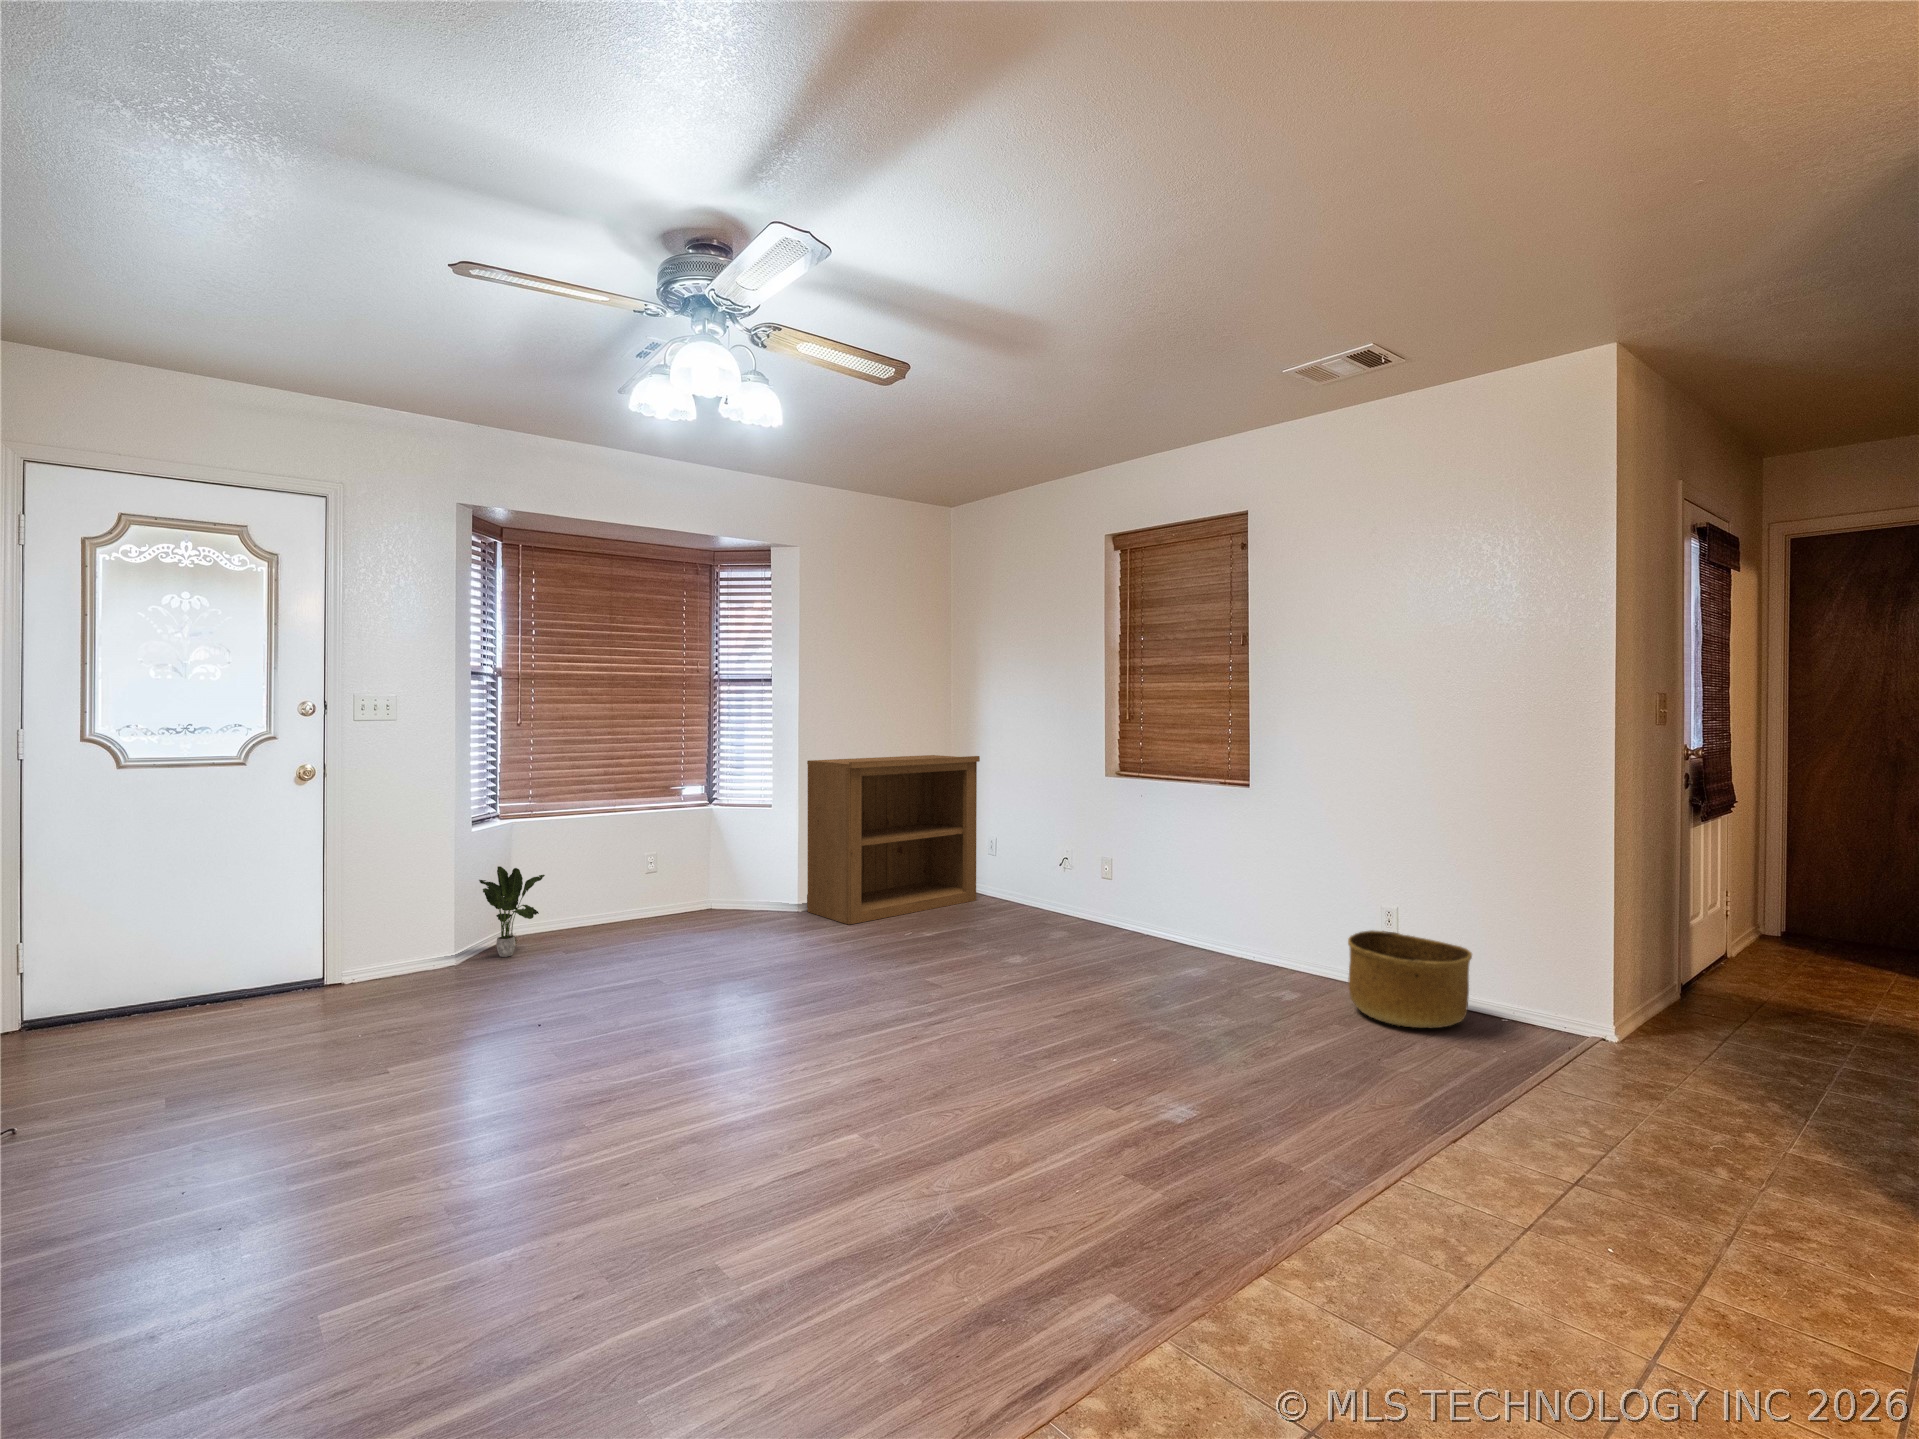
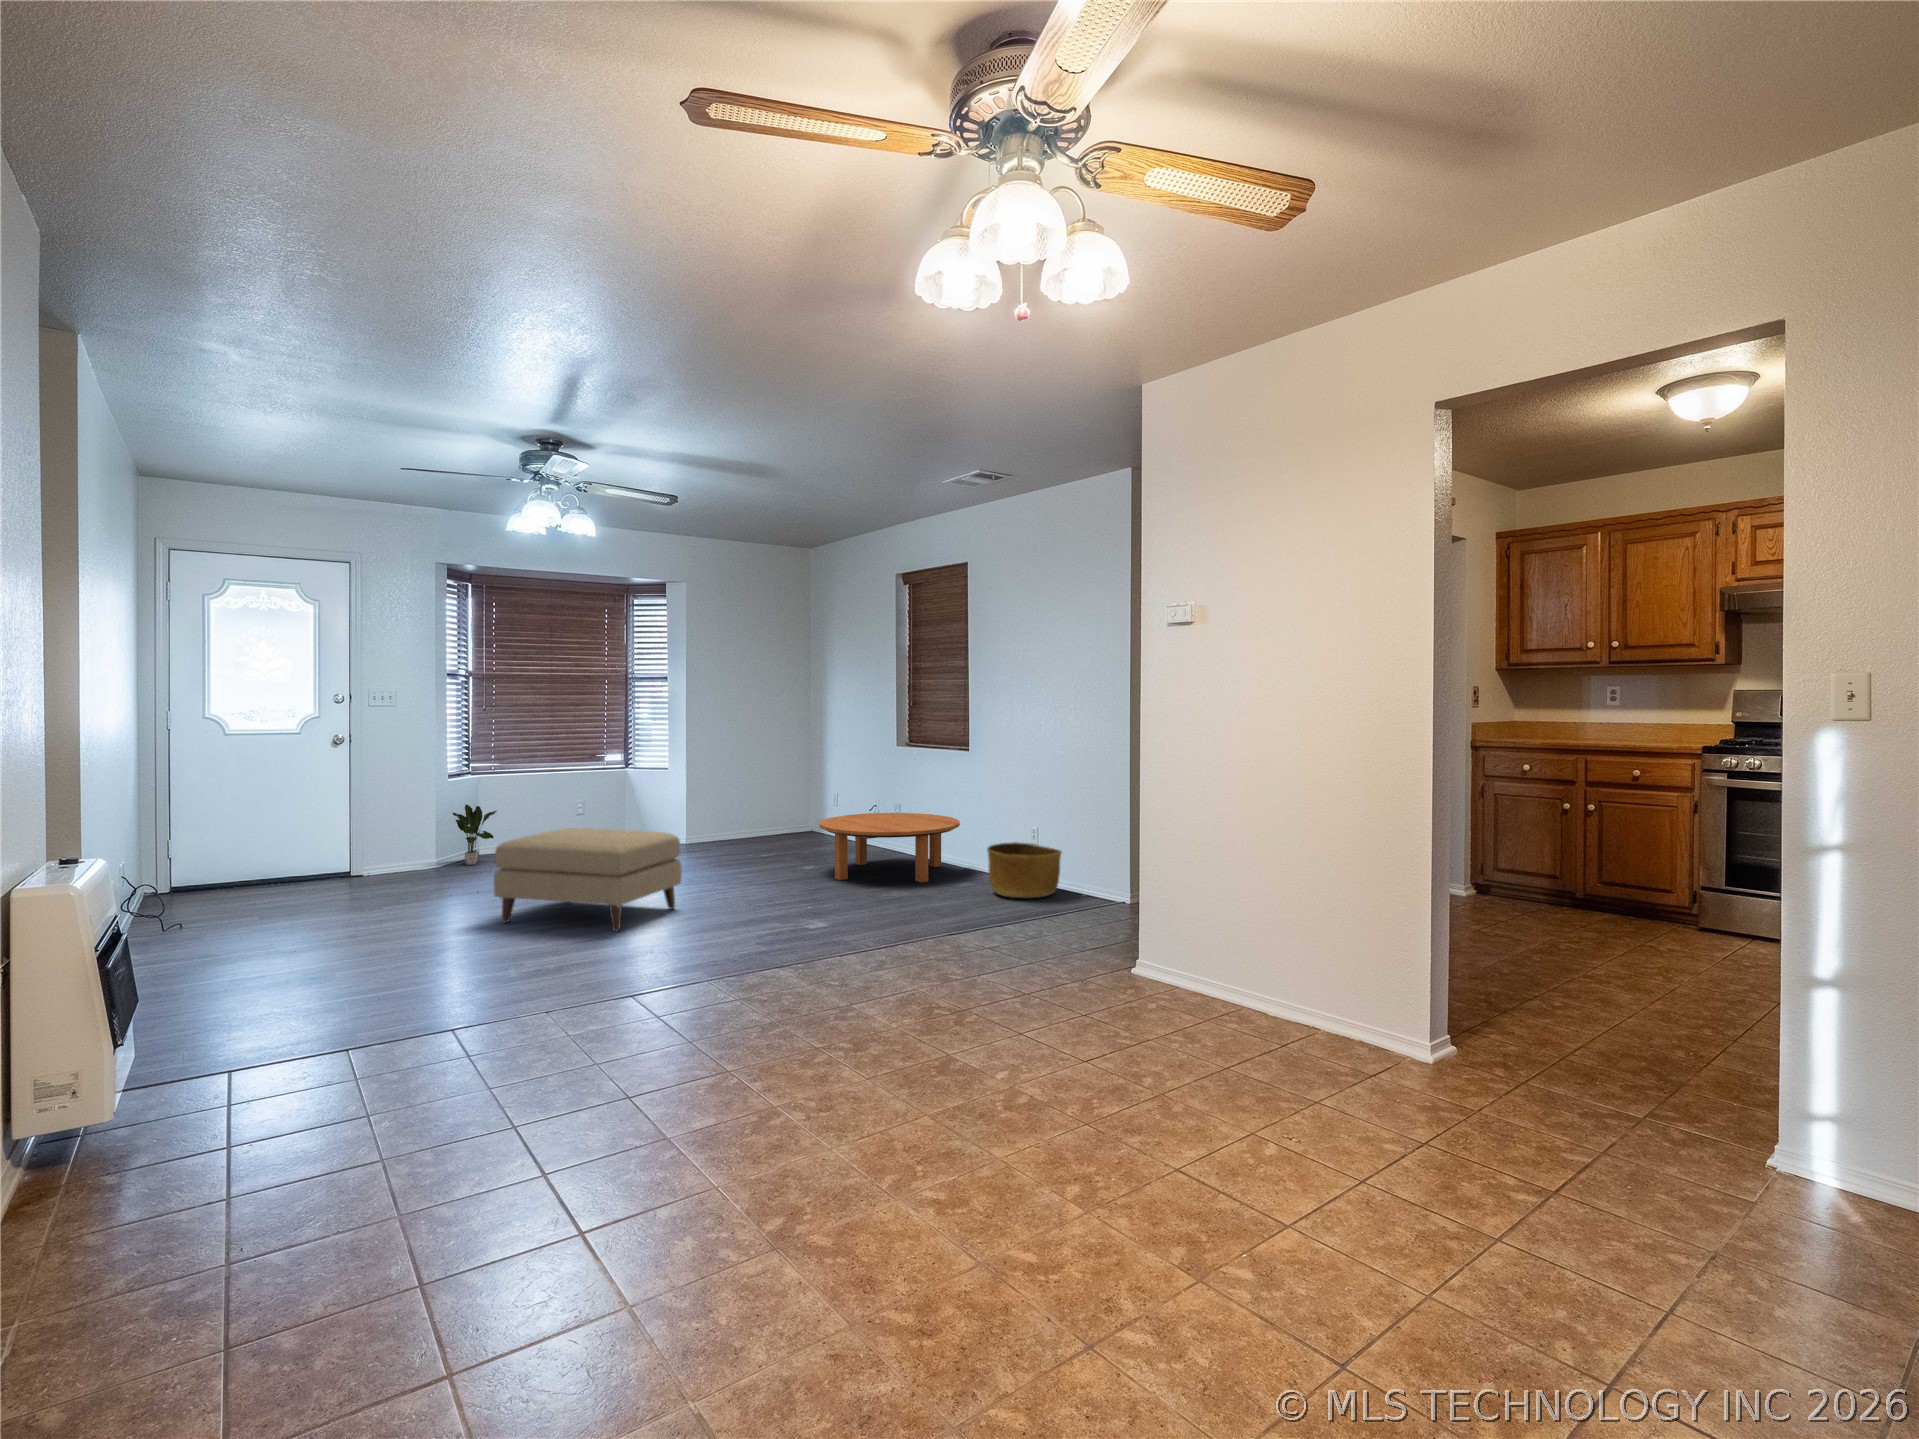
bookshelf: present [807,755,980,925] -> none [691,733,822,851]
coffee table: none [1041,874,1255,991] -> present [819,813,960,882]
ottoman: none [592,925,897,1133] -> present [494,828,682,931]

